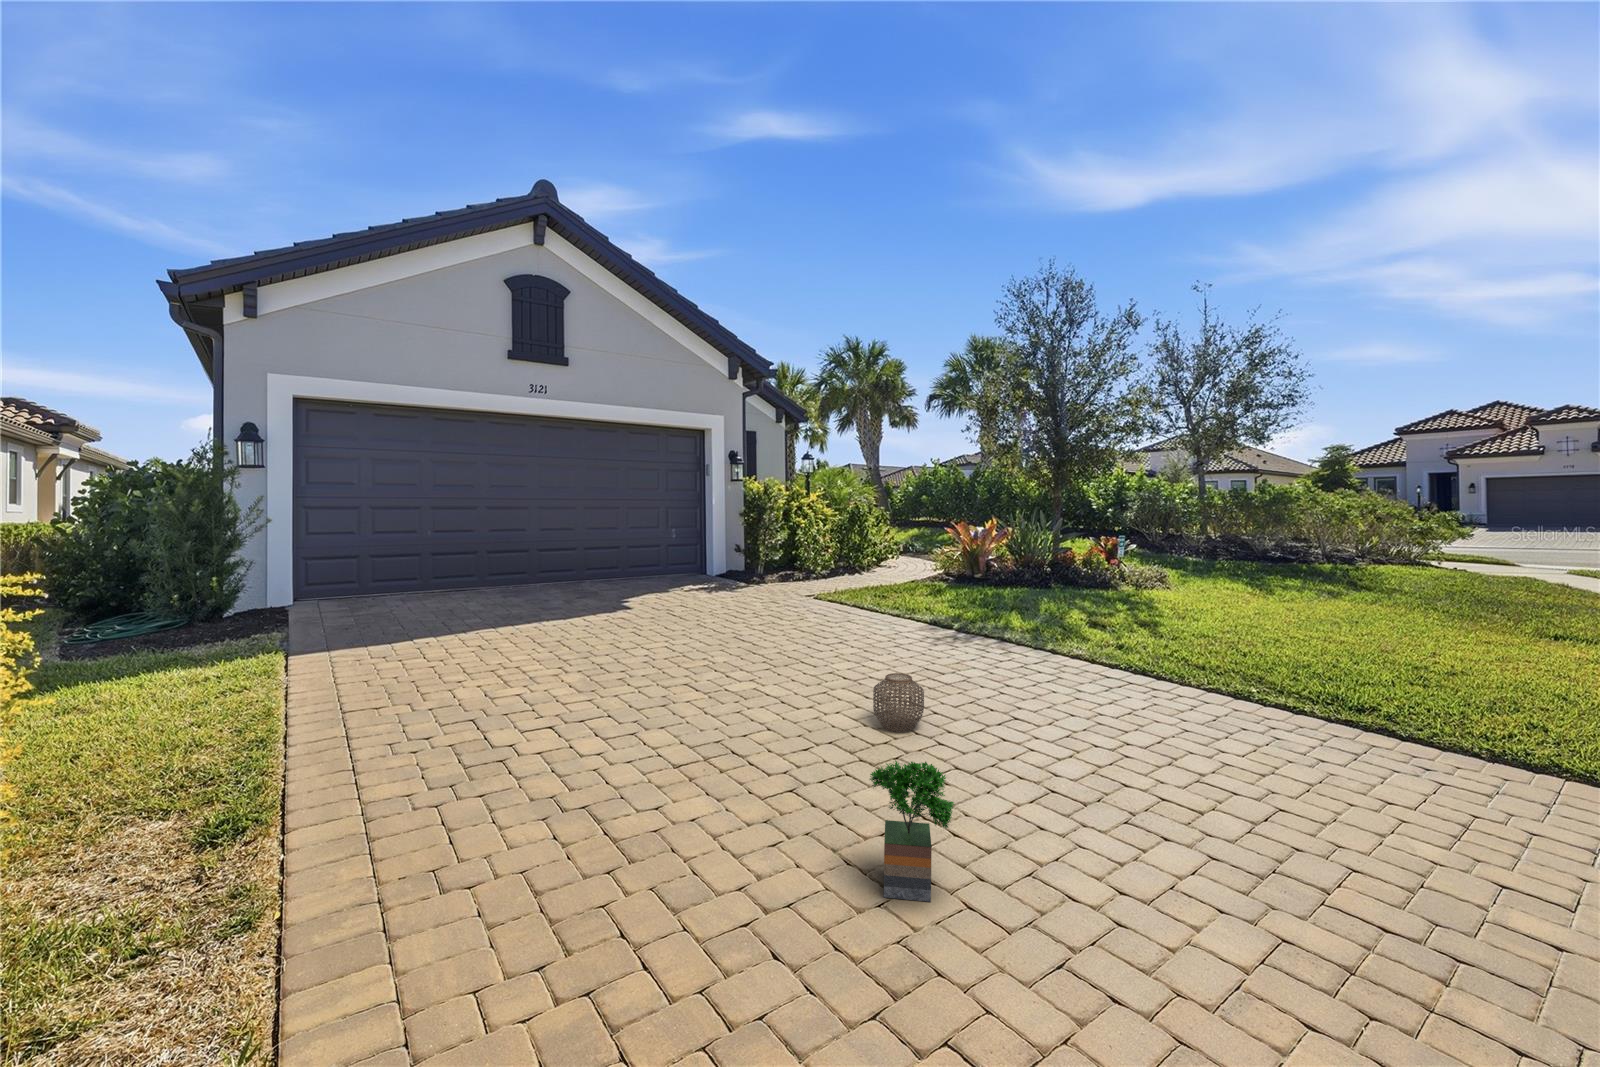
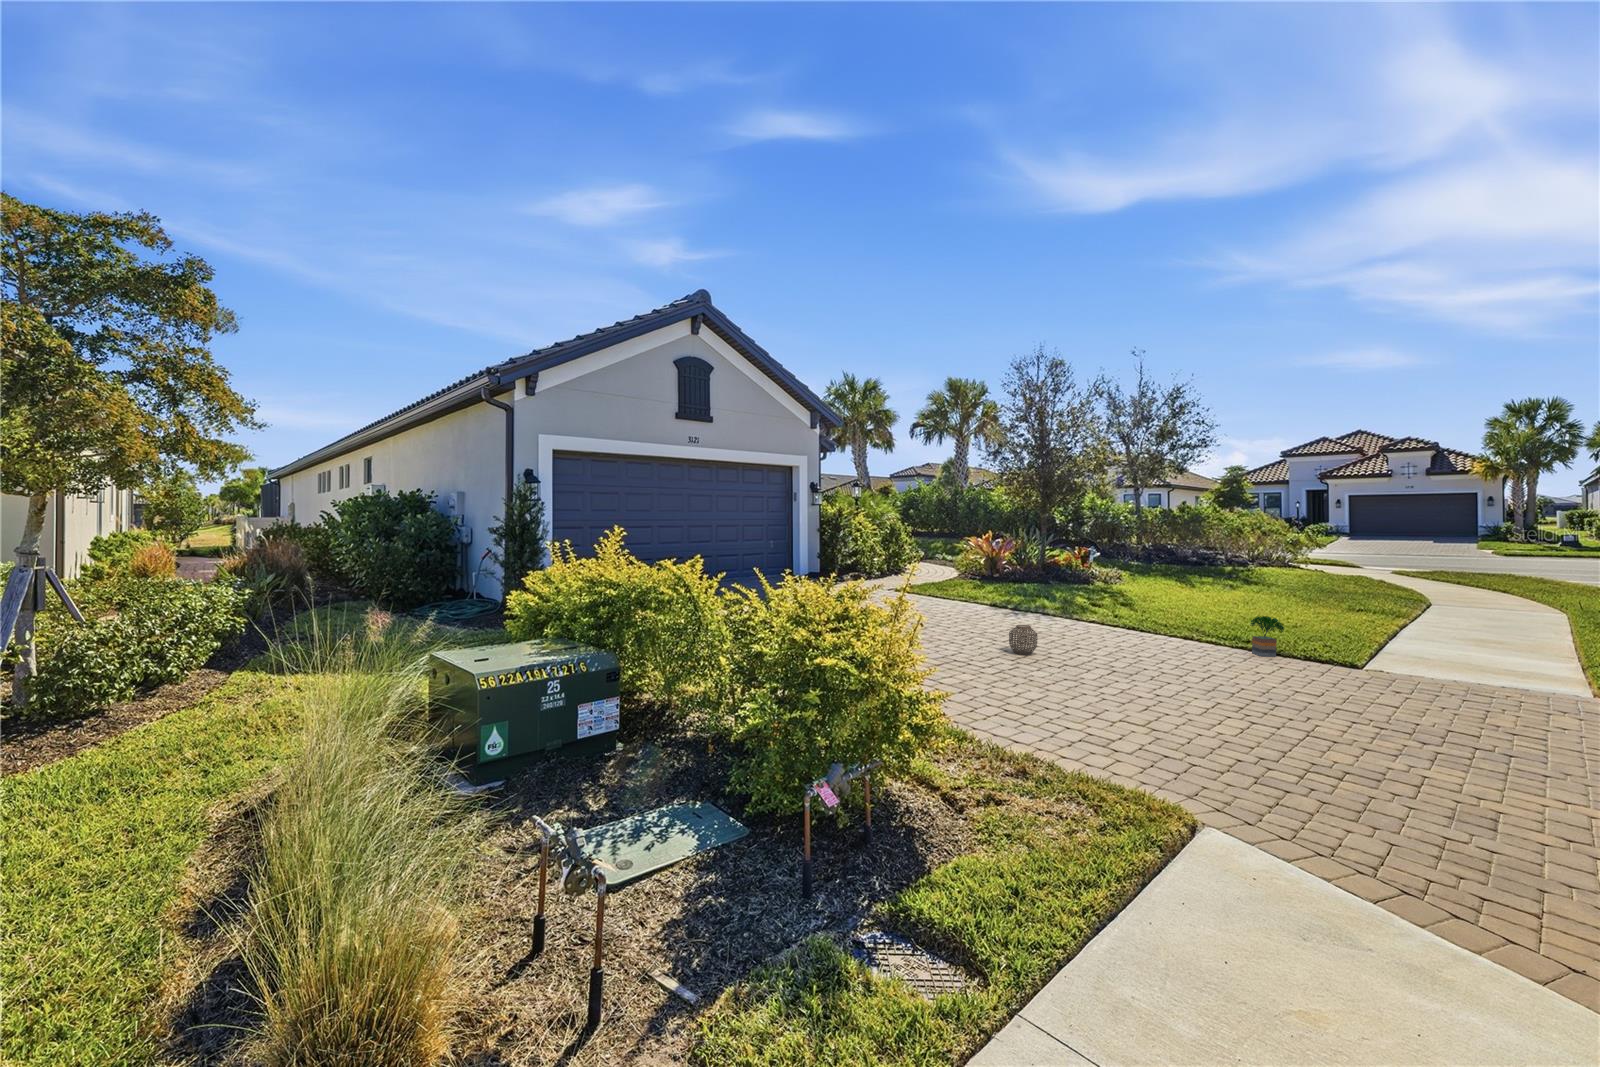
potted tree: present [870,761,954,902] -> present [1250,616,1284,657]

